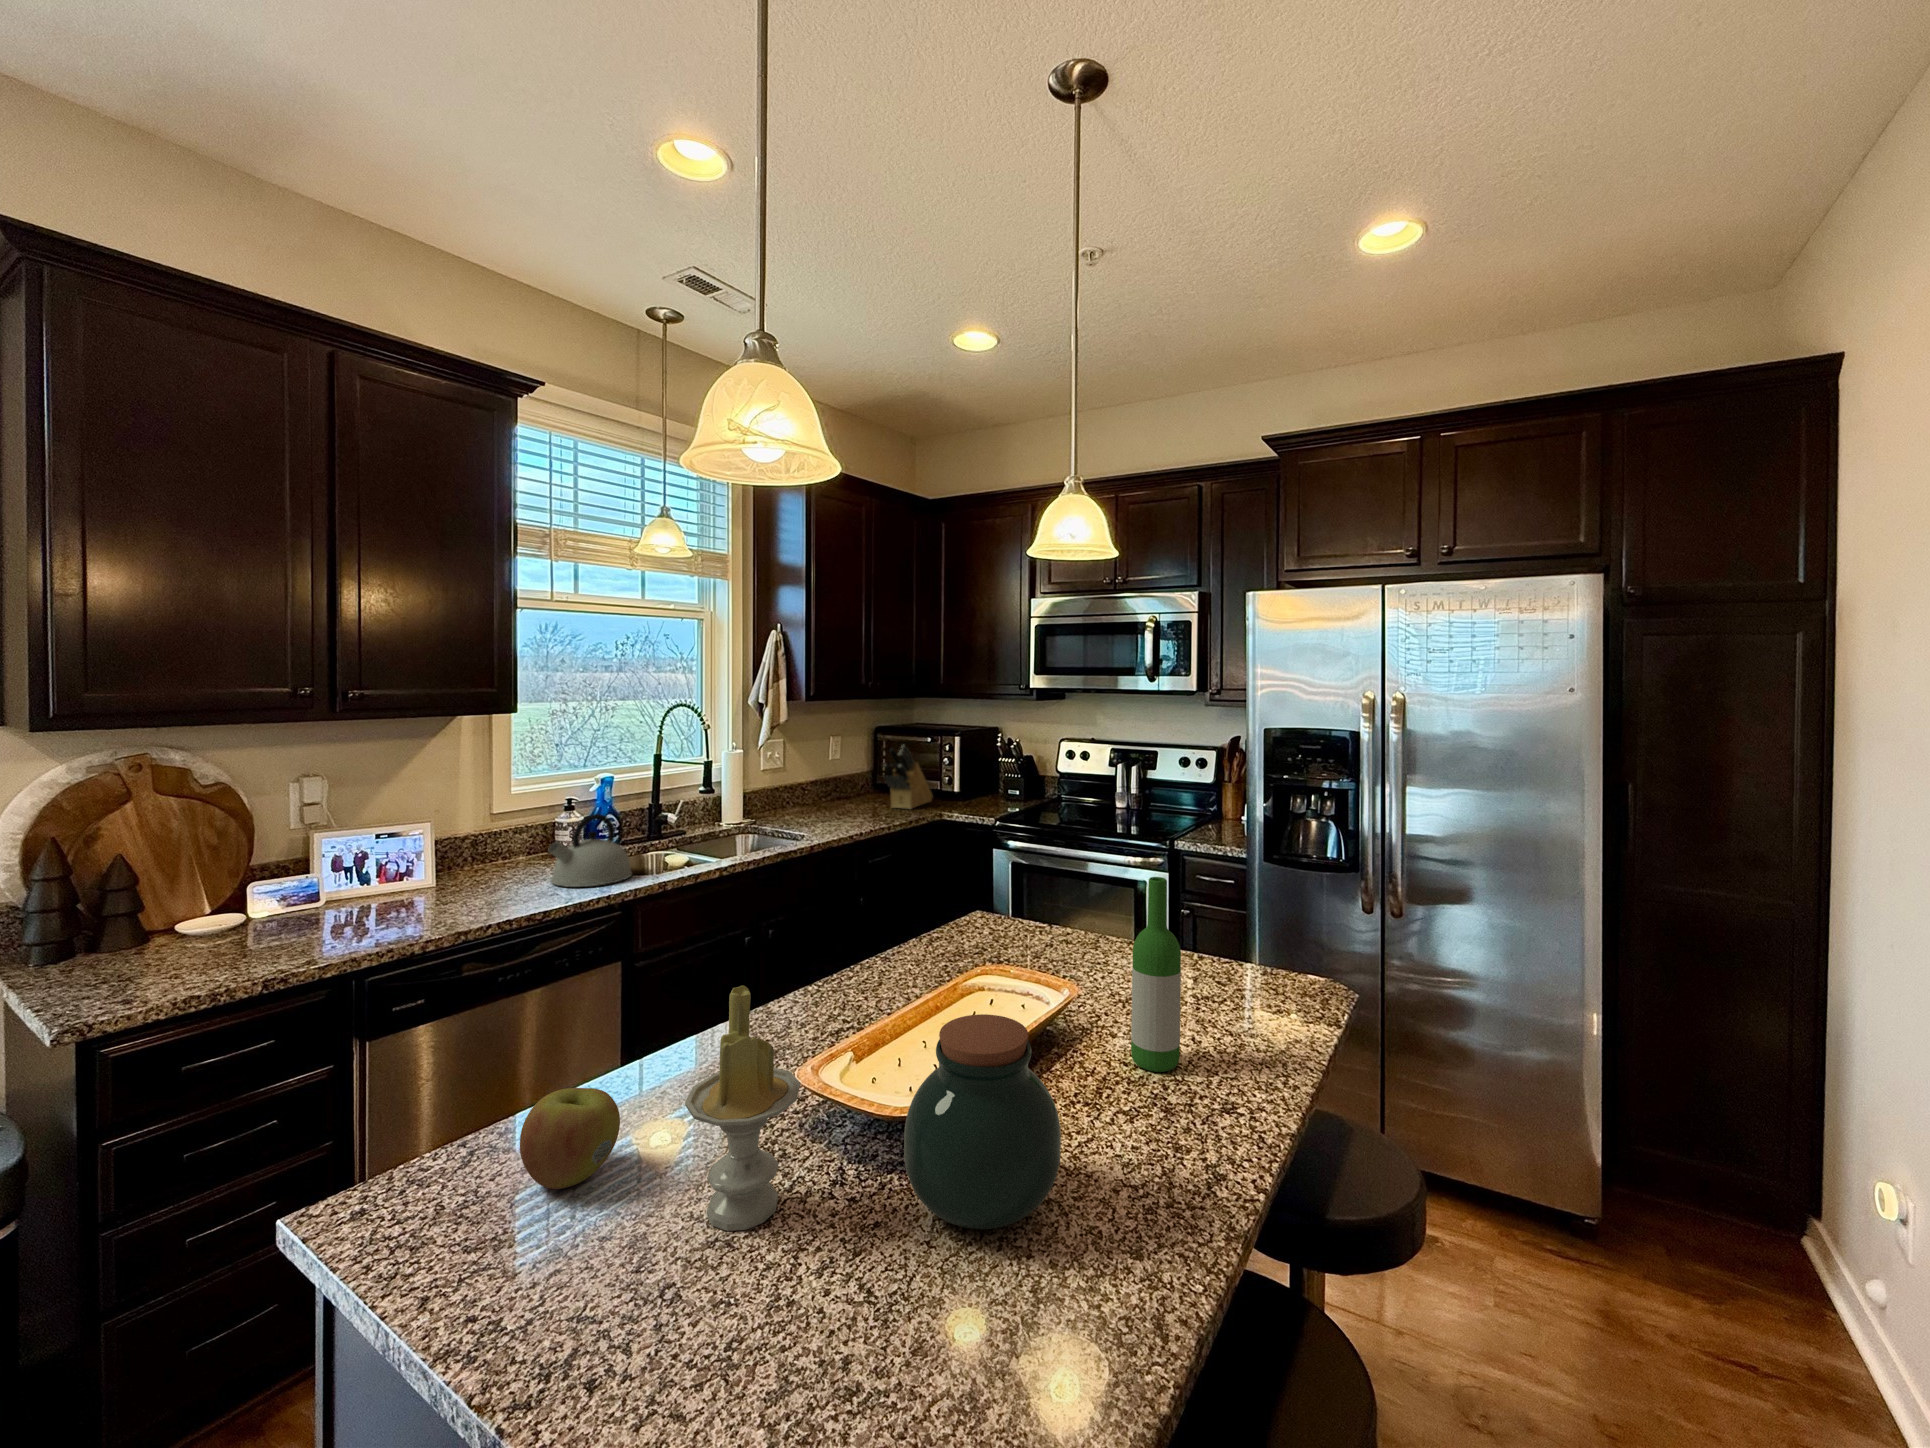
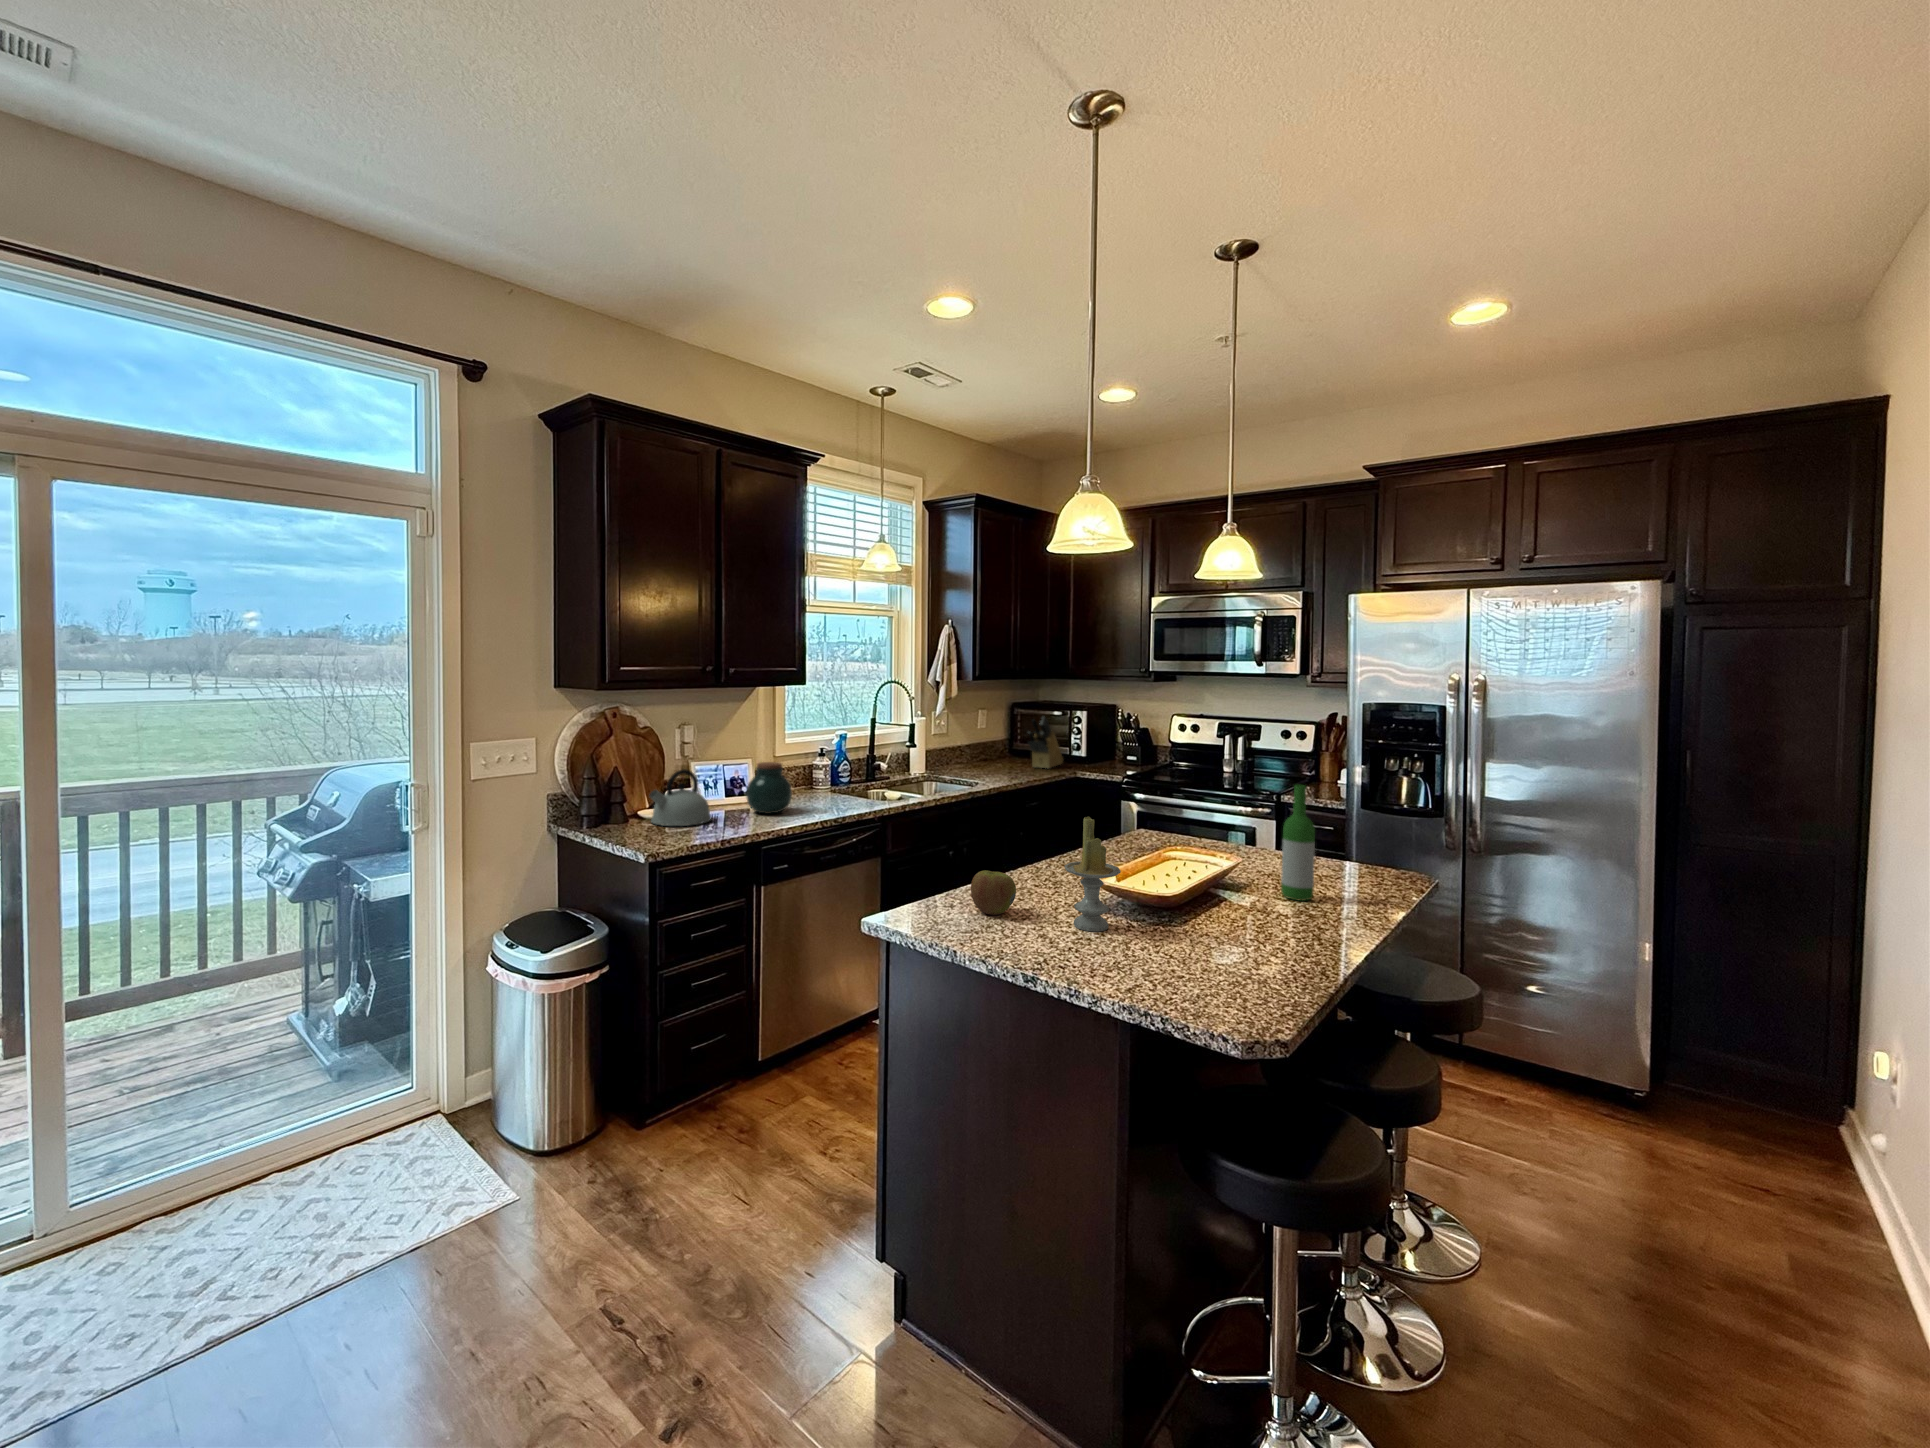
kettle: present [549,814,632,887] -> present [650,769,711,826]
jar: present [904,1014,1061,1229] -> present [746,762,792,814]

